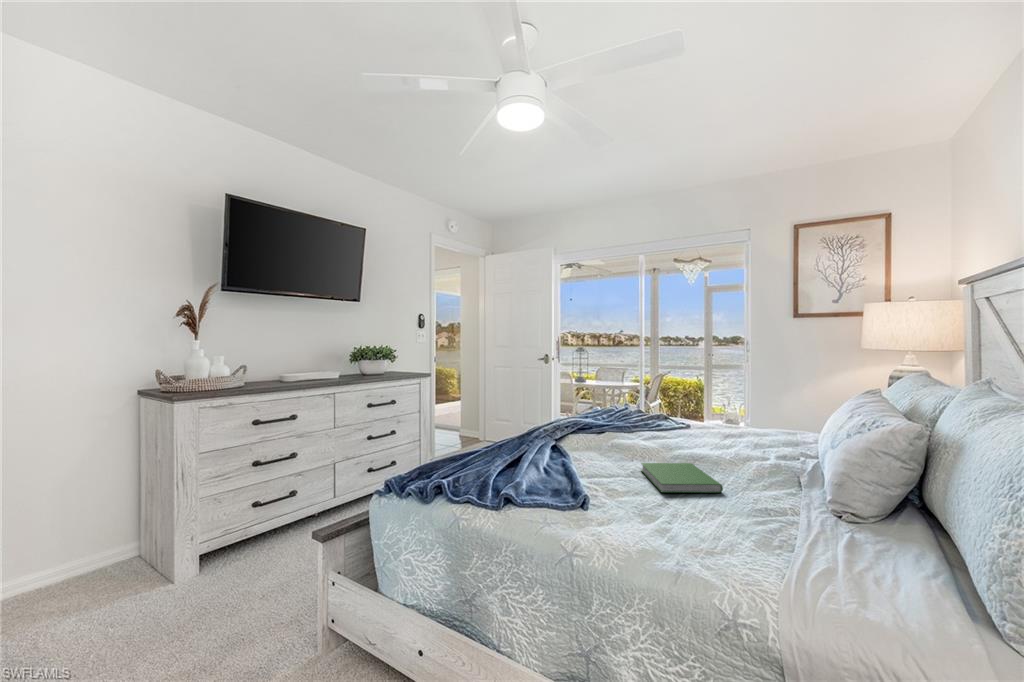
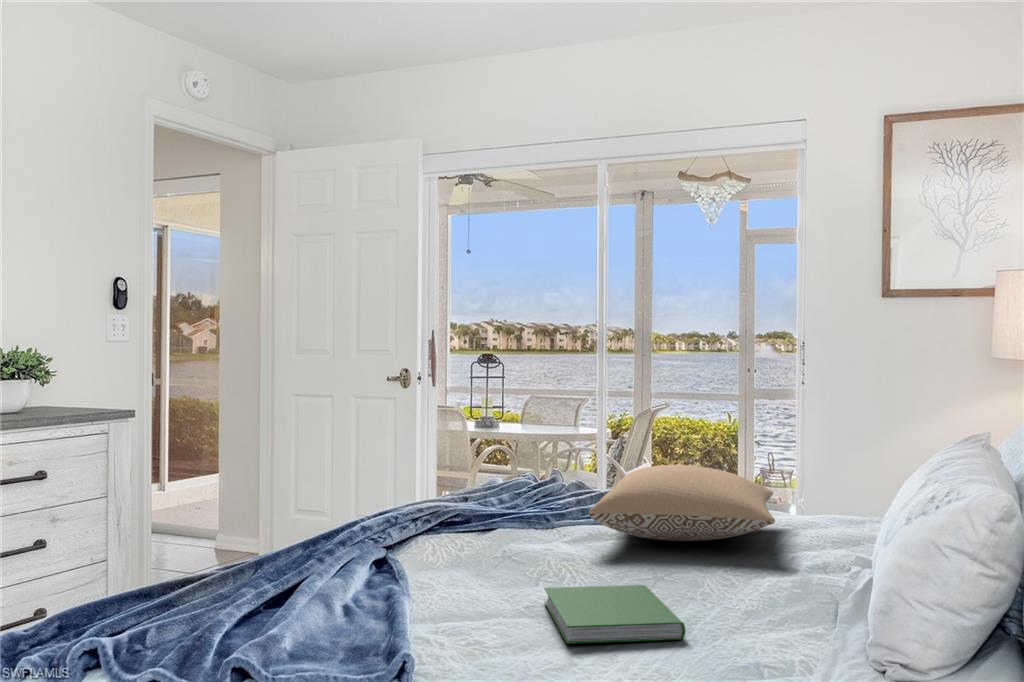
pillow: none [653,403,753,441] -> present [589,465,775,541]

